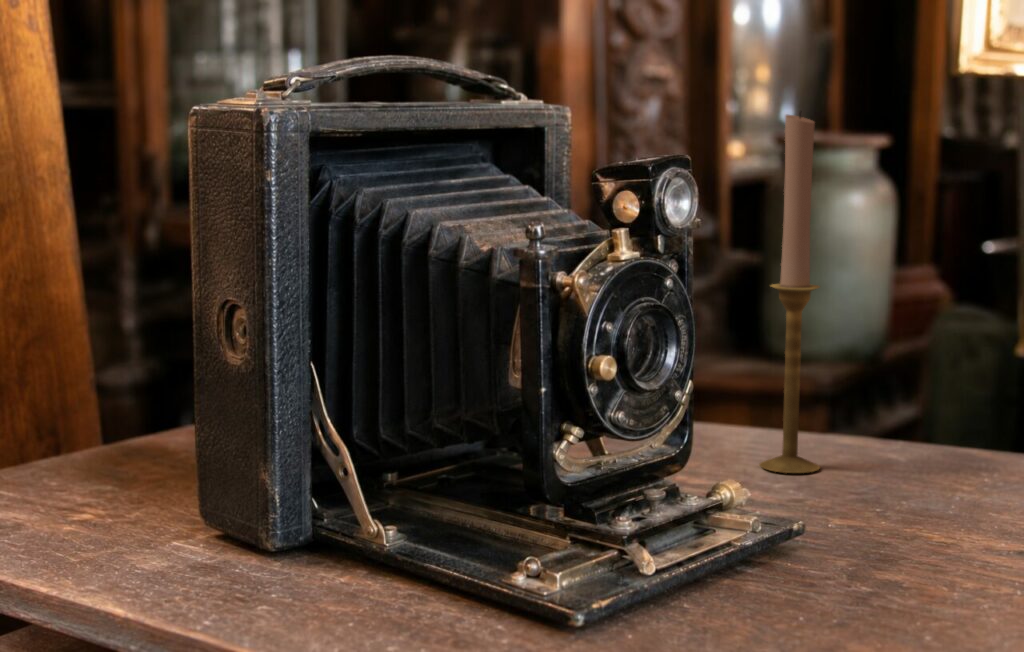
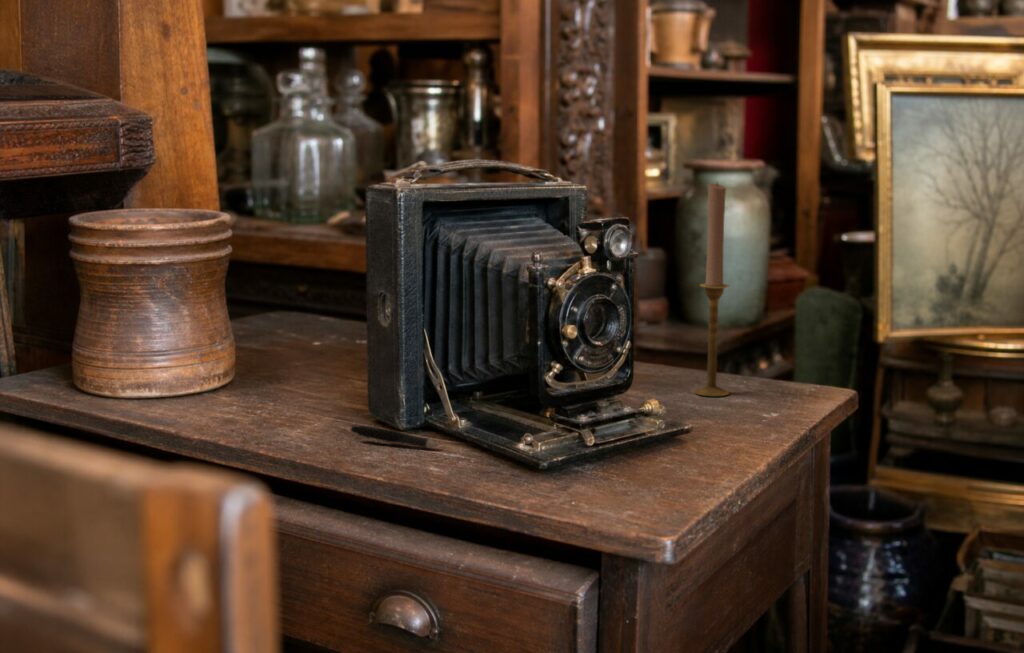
pen: none [184,551,358,592] -> present [351,426,437,448]

